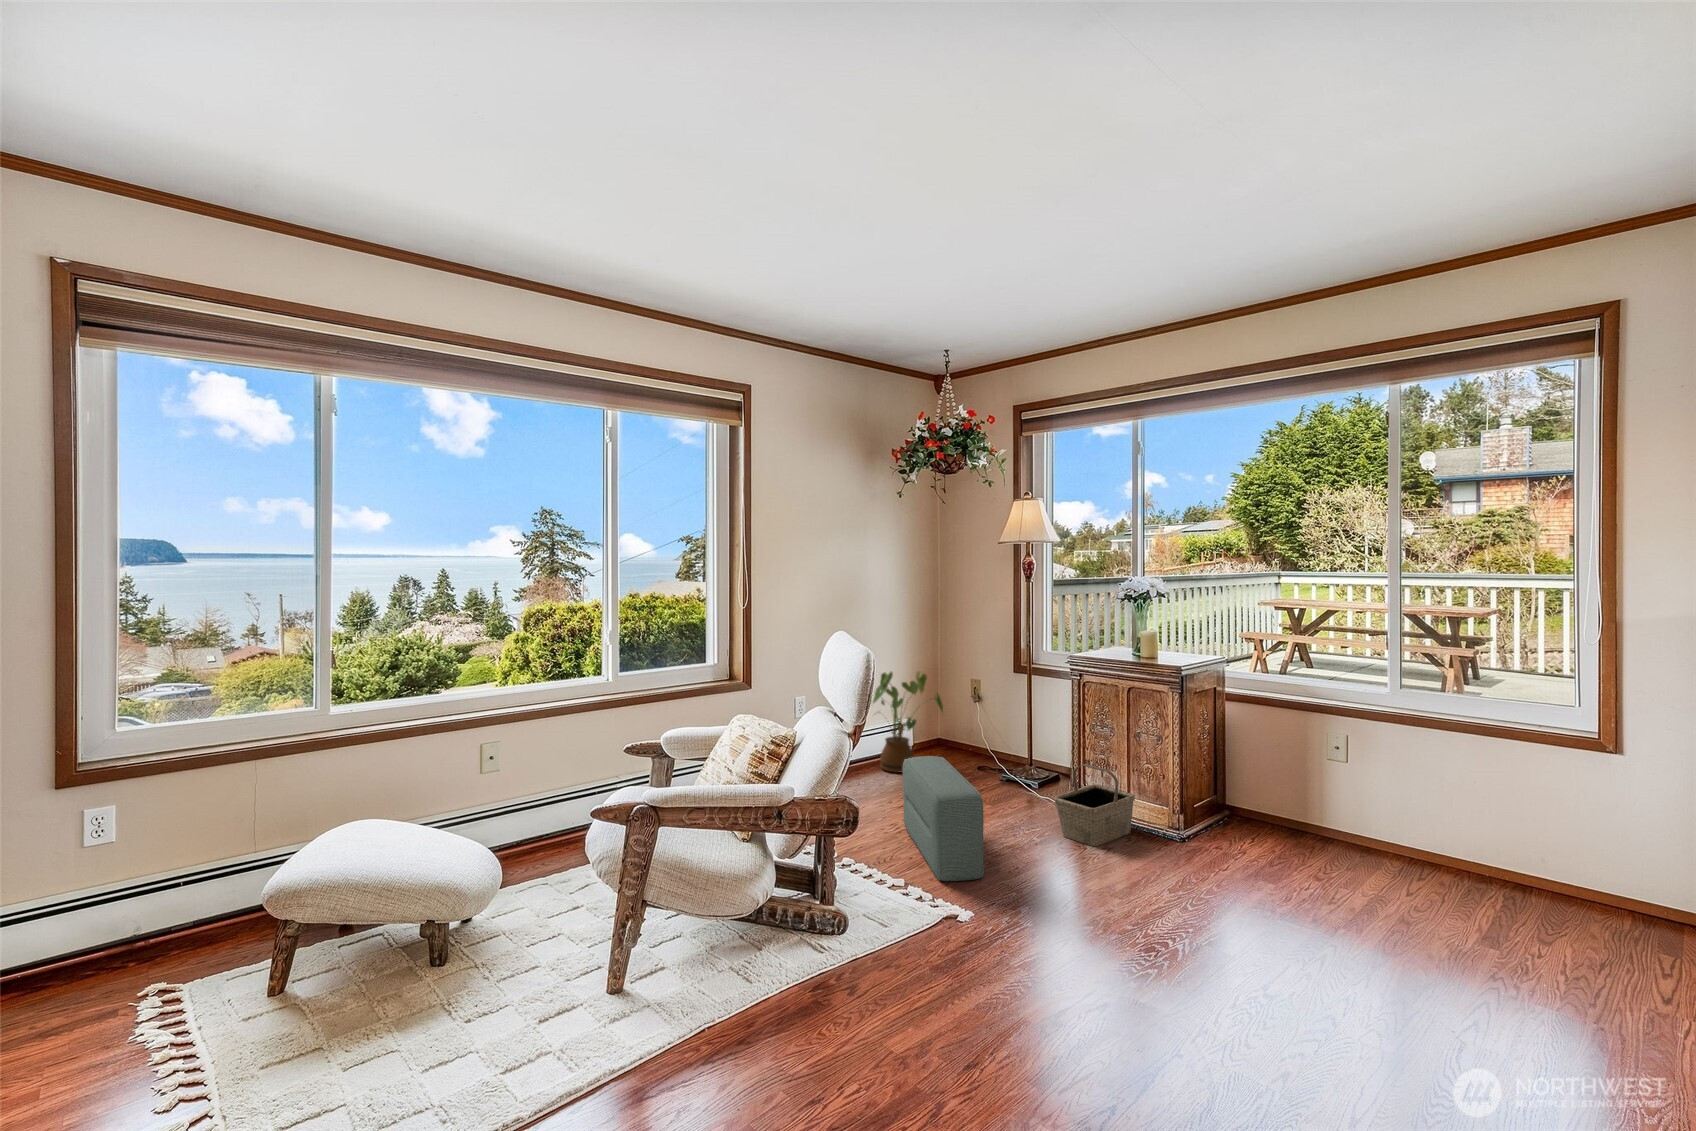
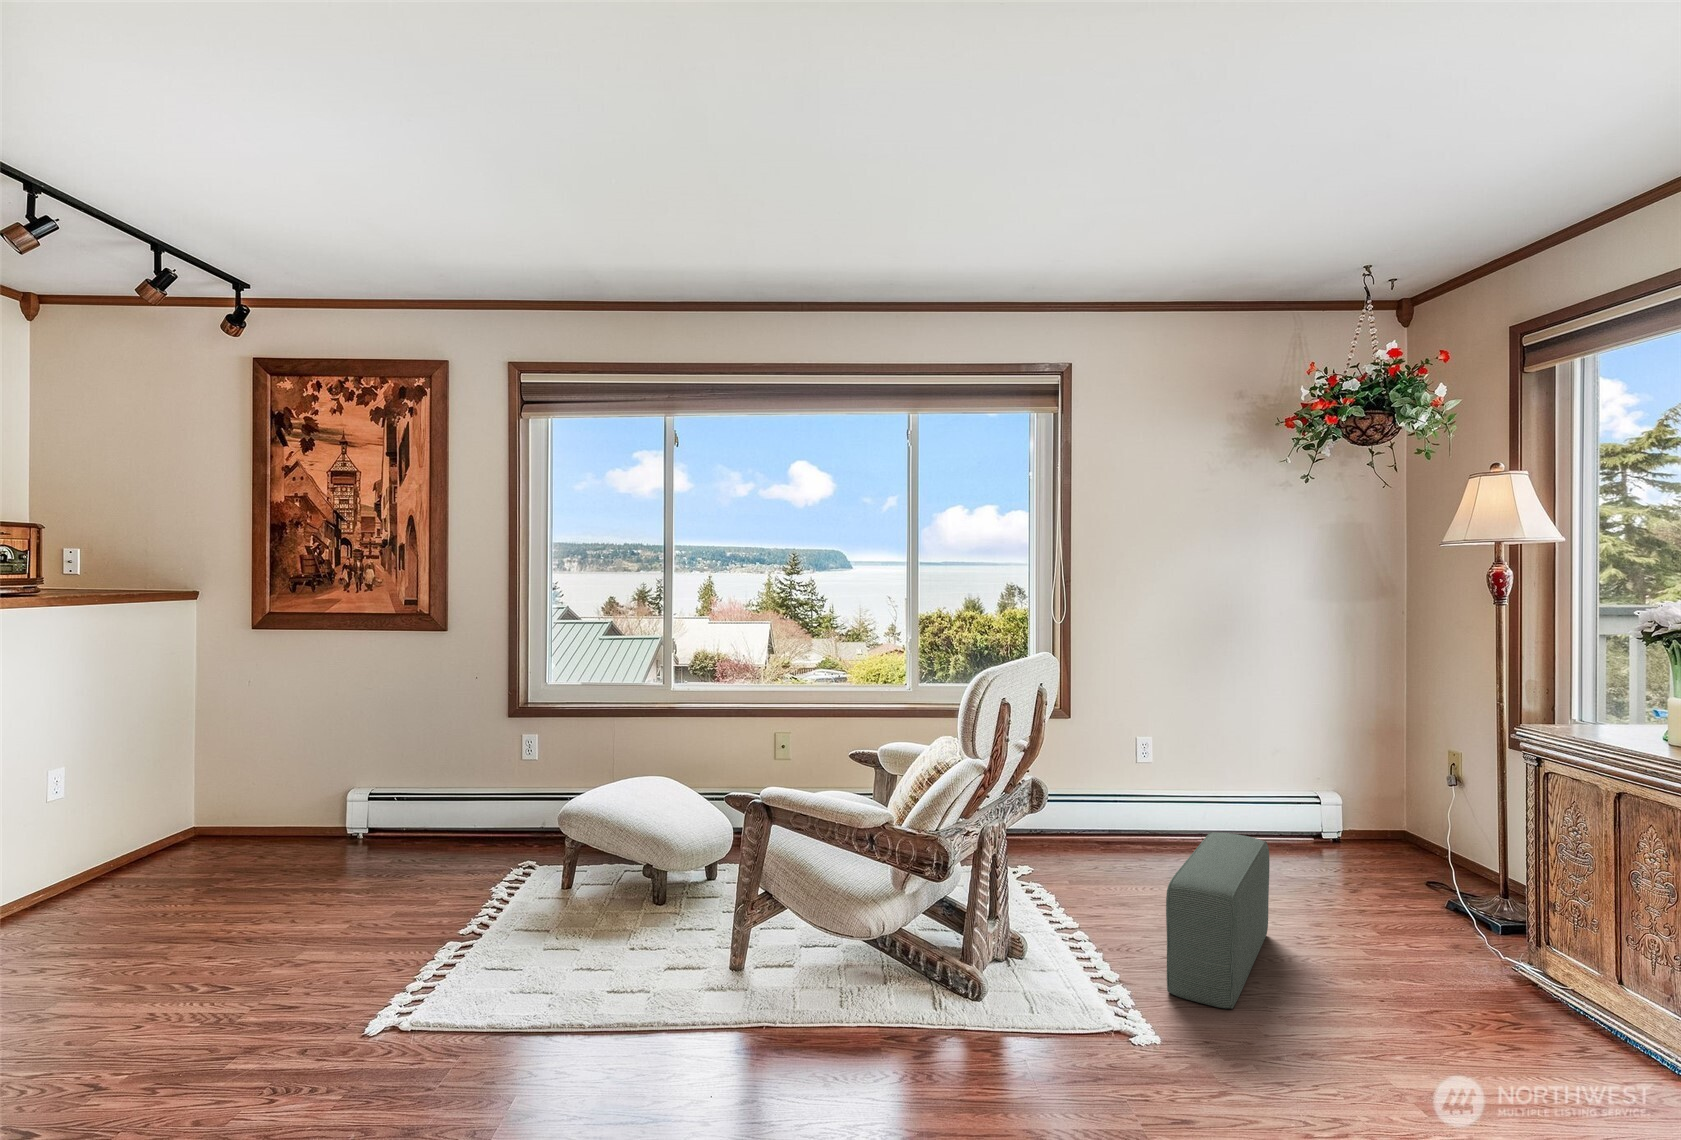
house plant: present [873,672,943,772] -> none [1255,722,1368,863]
basket: present [1054,764,1135,846] -> none [1432,903,1601,1040]

